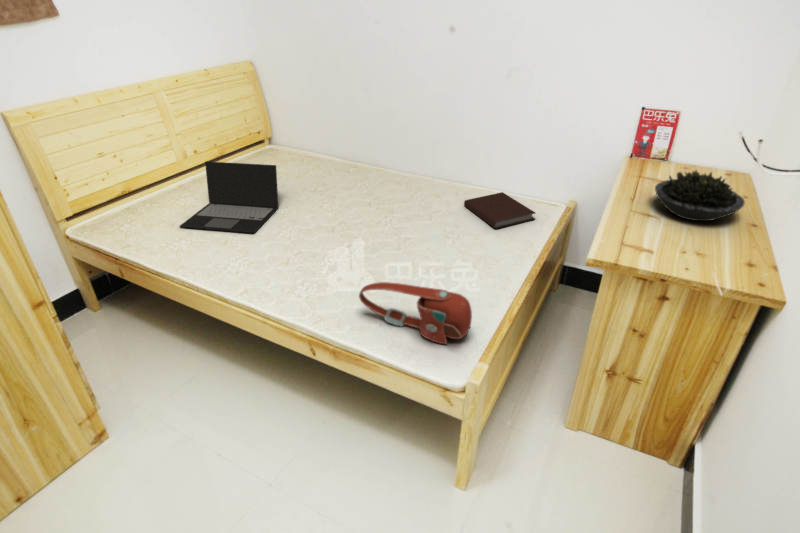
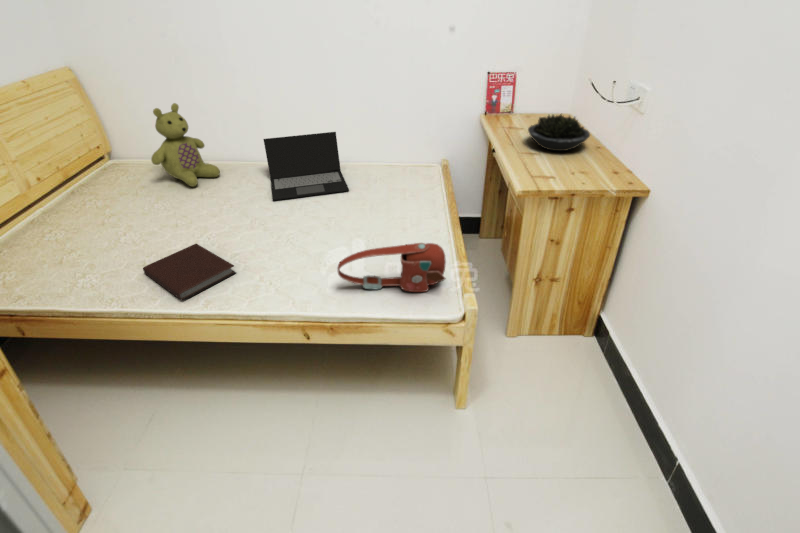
stuffed bear: none [284,103,340,182] -> present [151,103,220,187]
laptop: present [180,161,278,233] -> present [263,132,349,200]
notebook: present [464,192,535,229] -> present [143,244,236,301]

